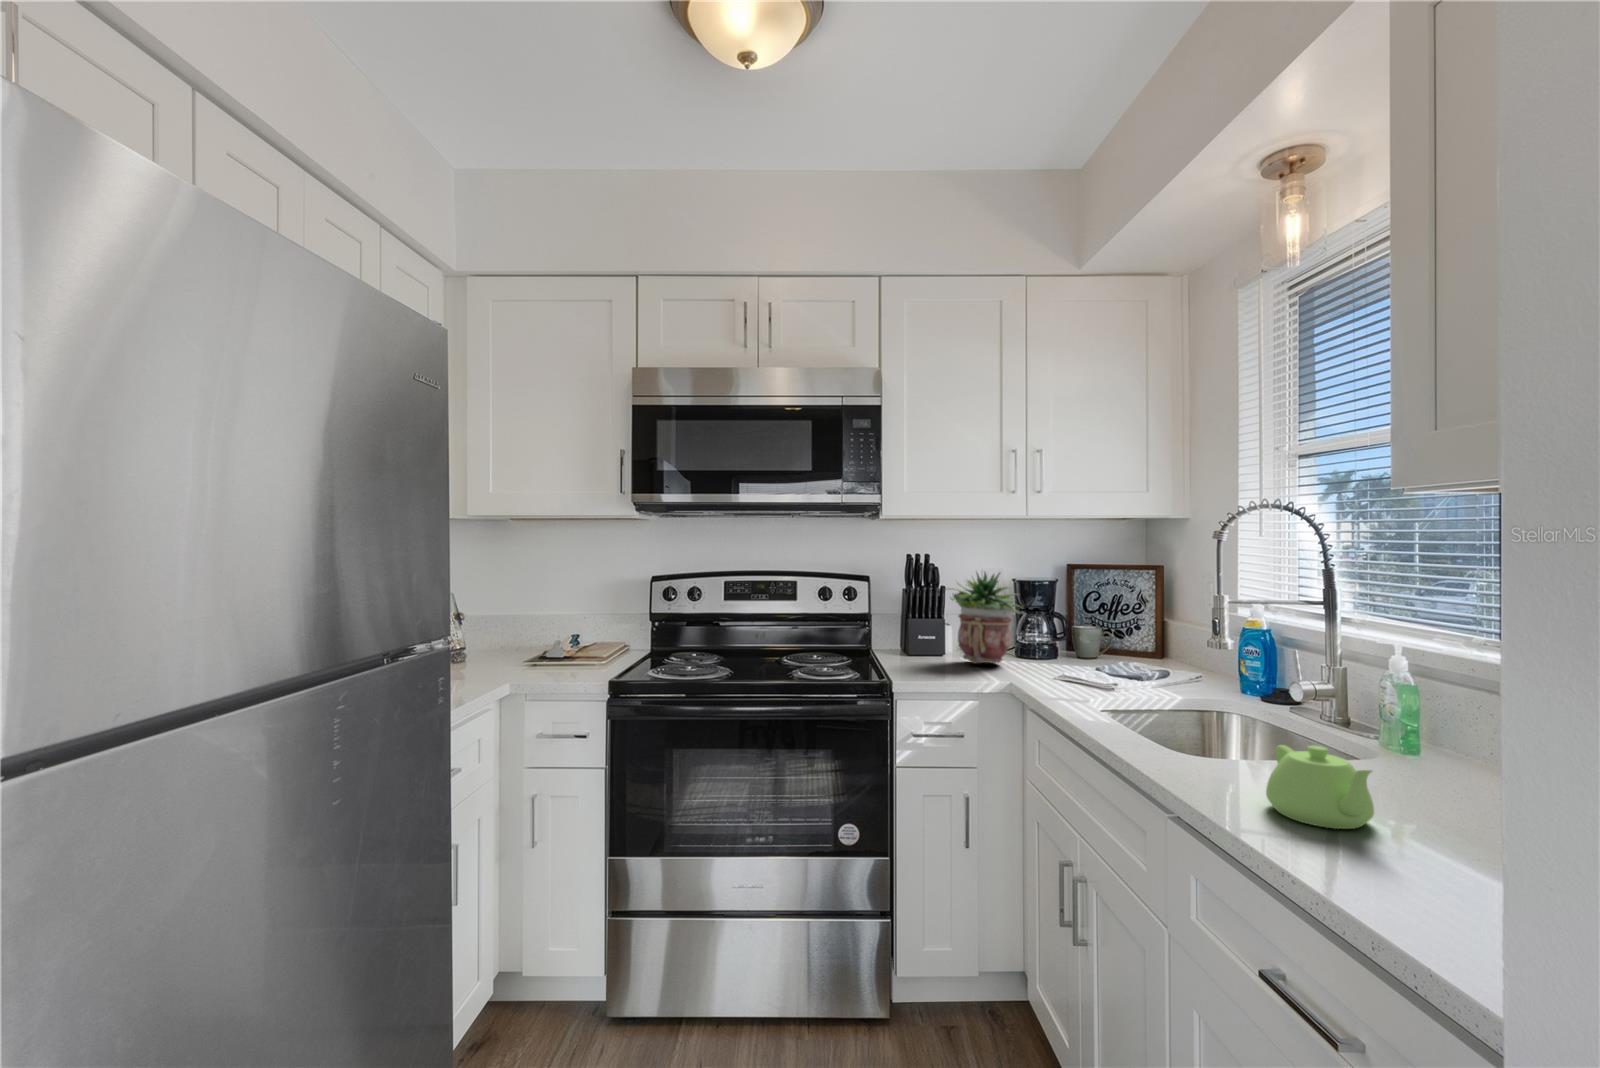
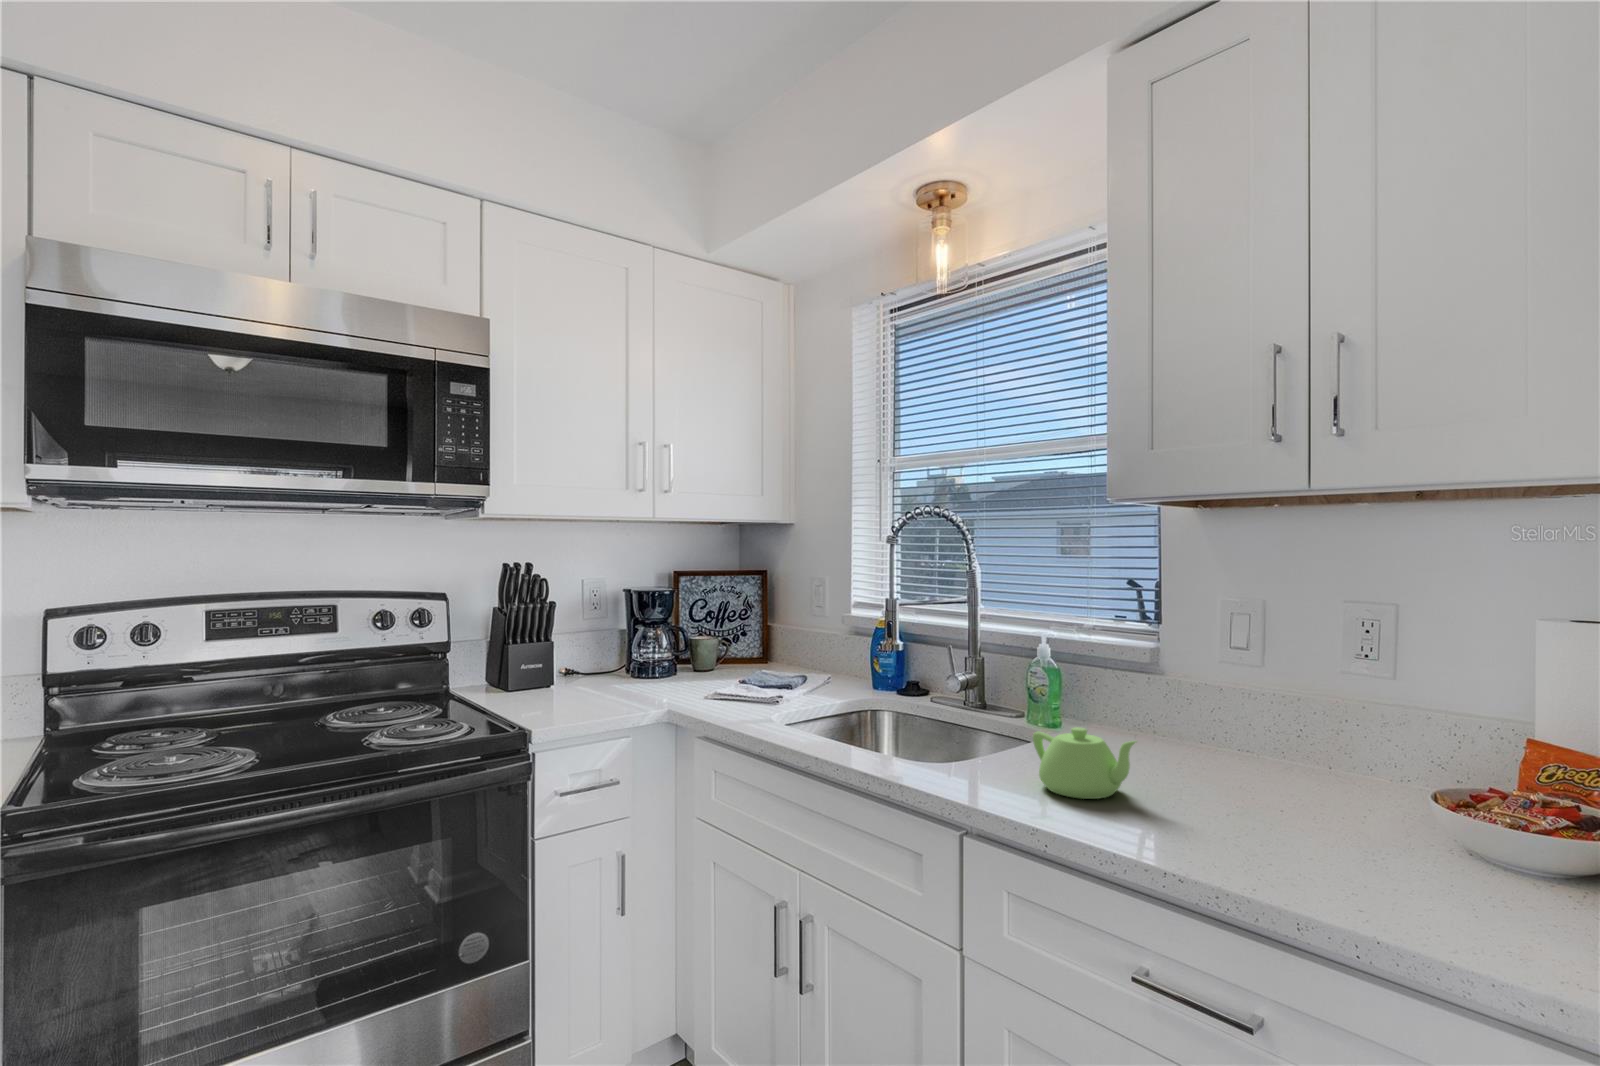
potted plant: present [950,573,1022,663] -> none [570,580,662,693]

